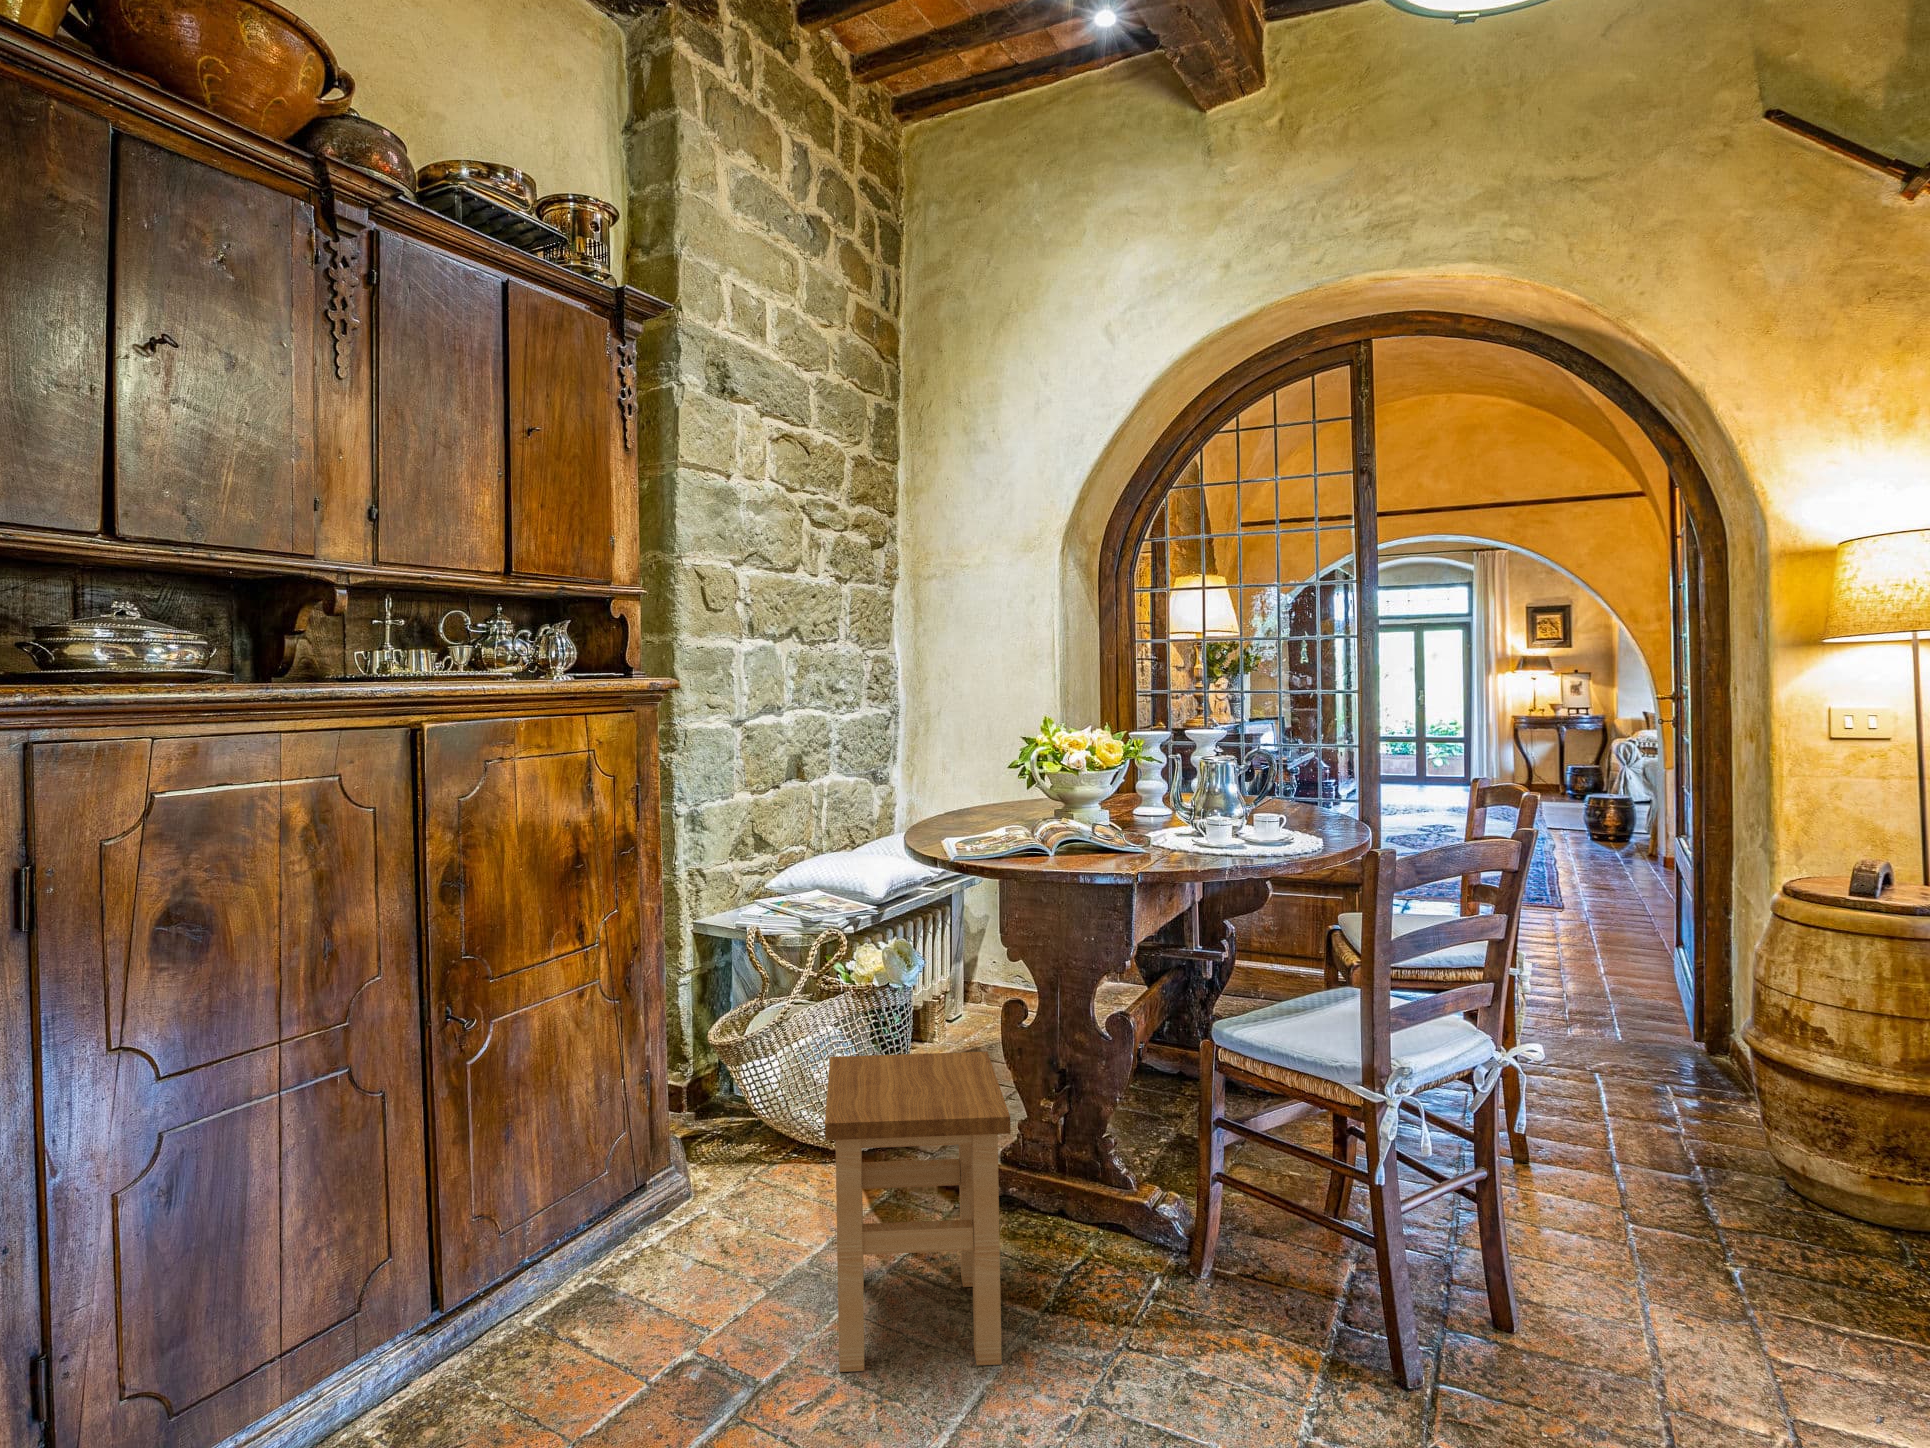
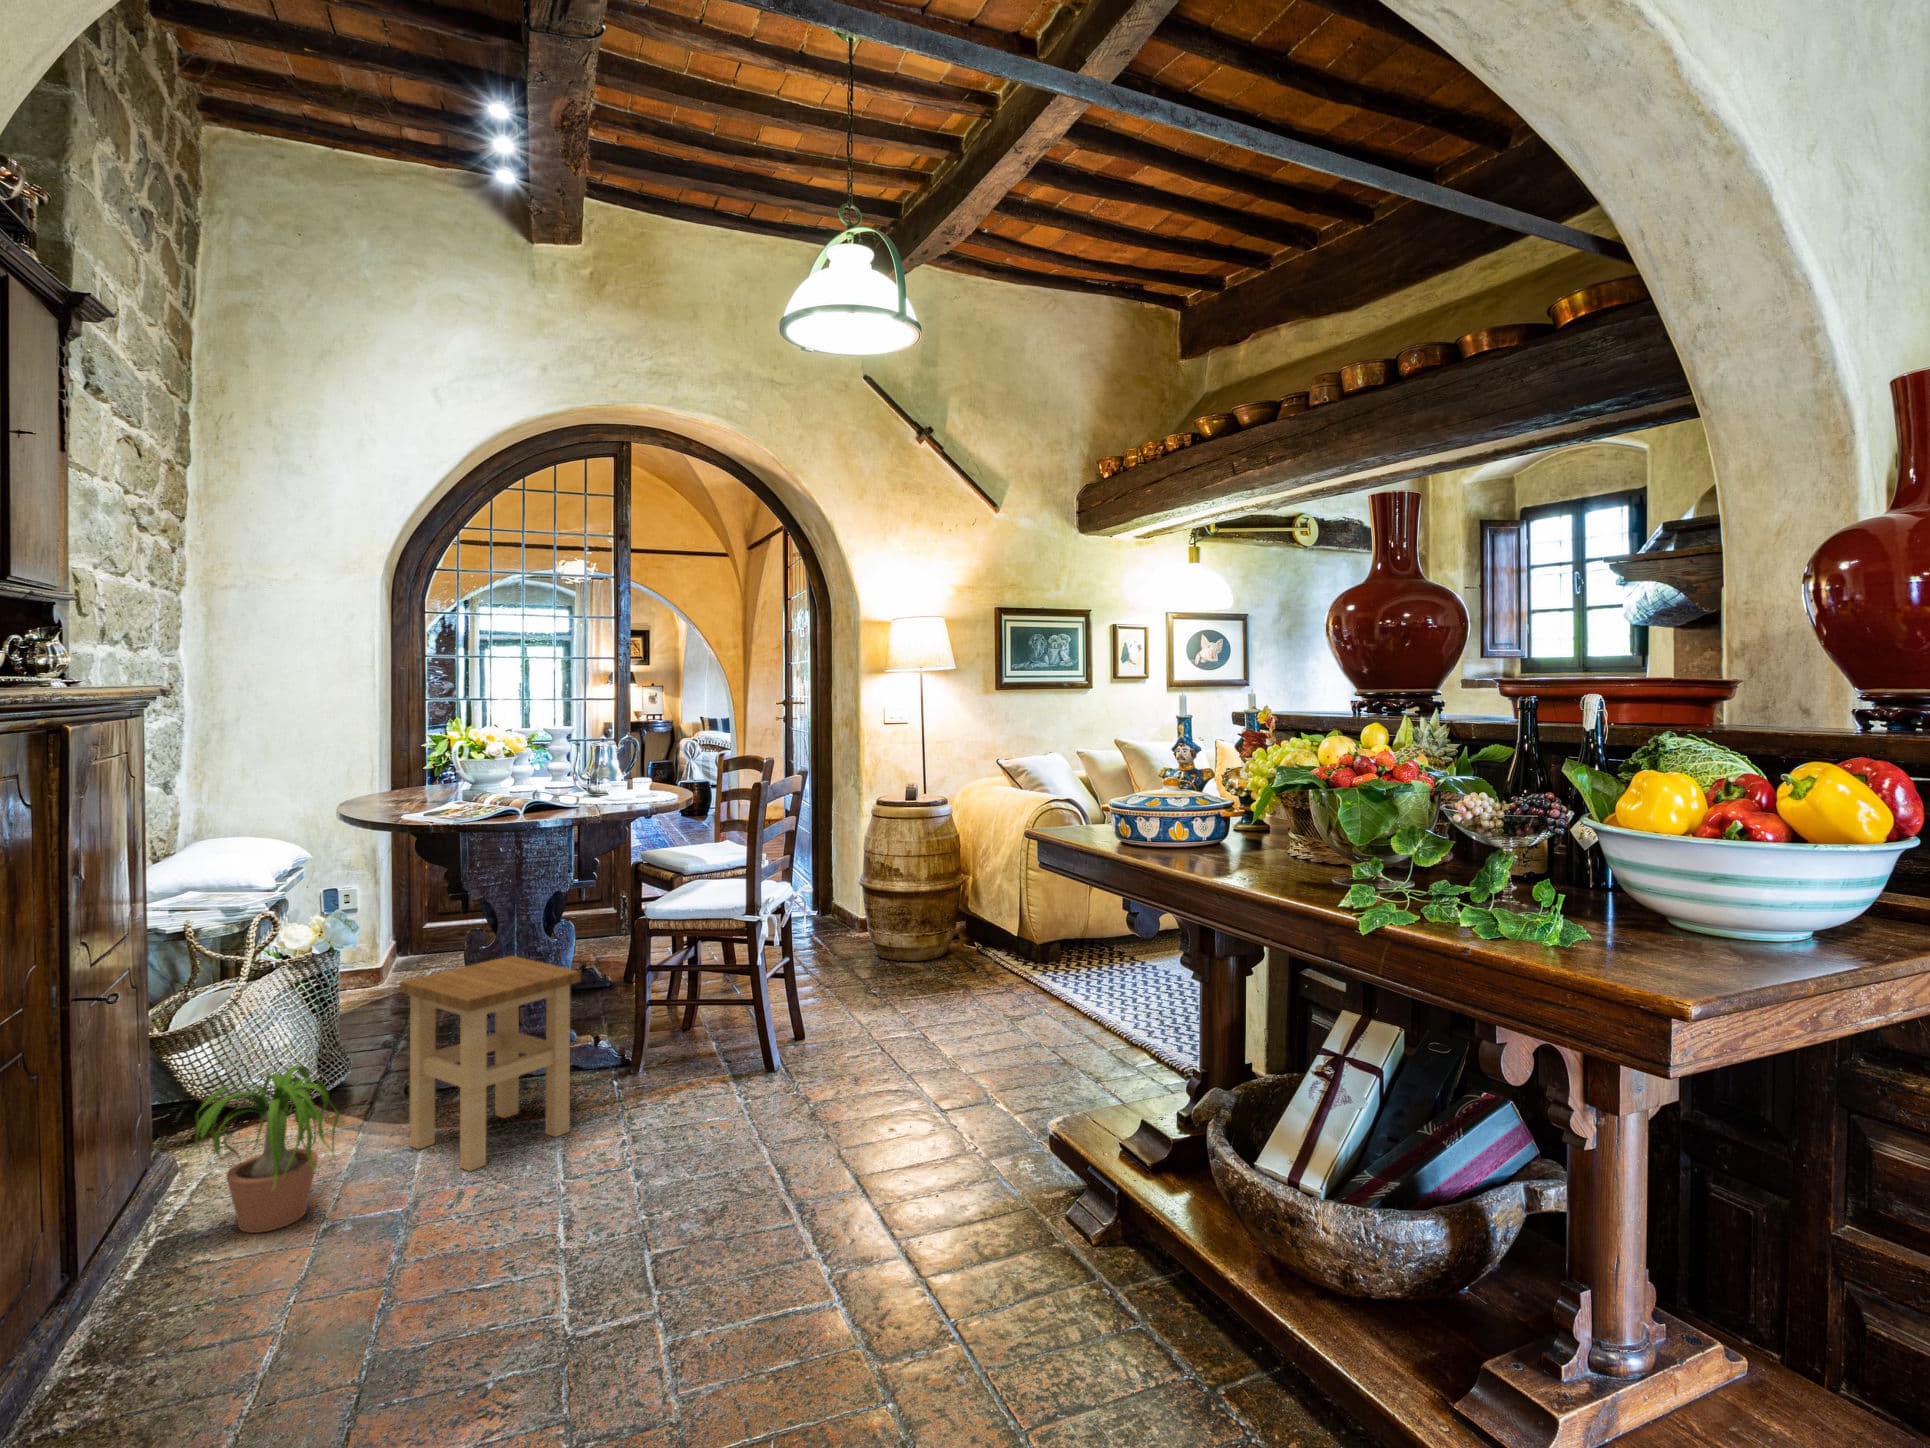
potted plant: none [541,1140,737,1349] -> present [188,1066,339,1233]

